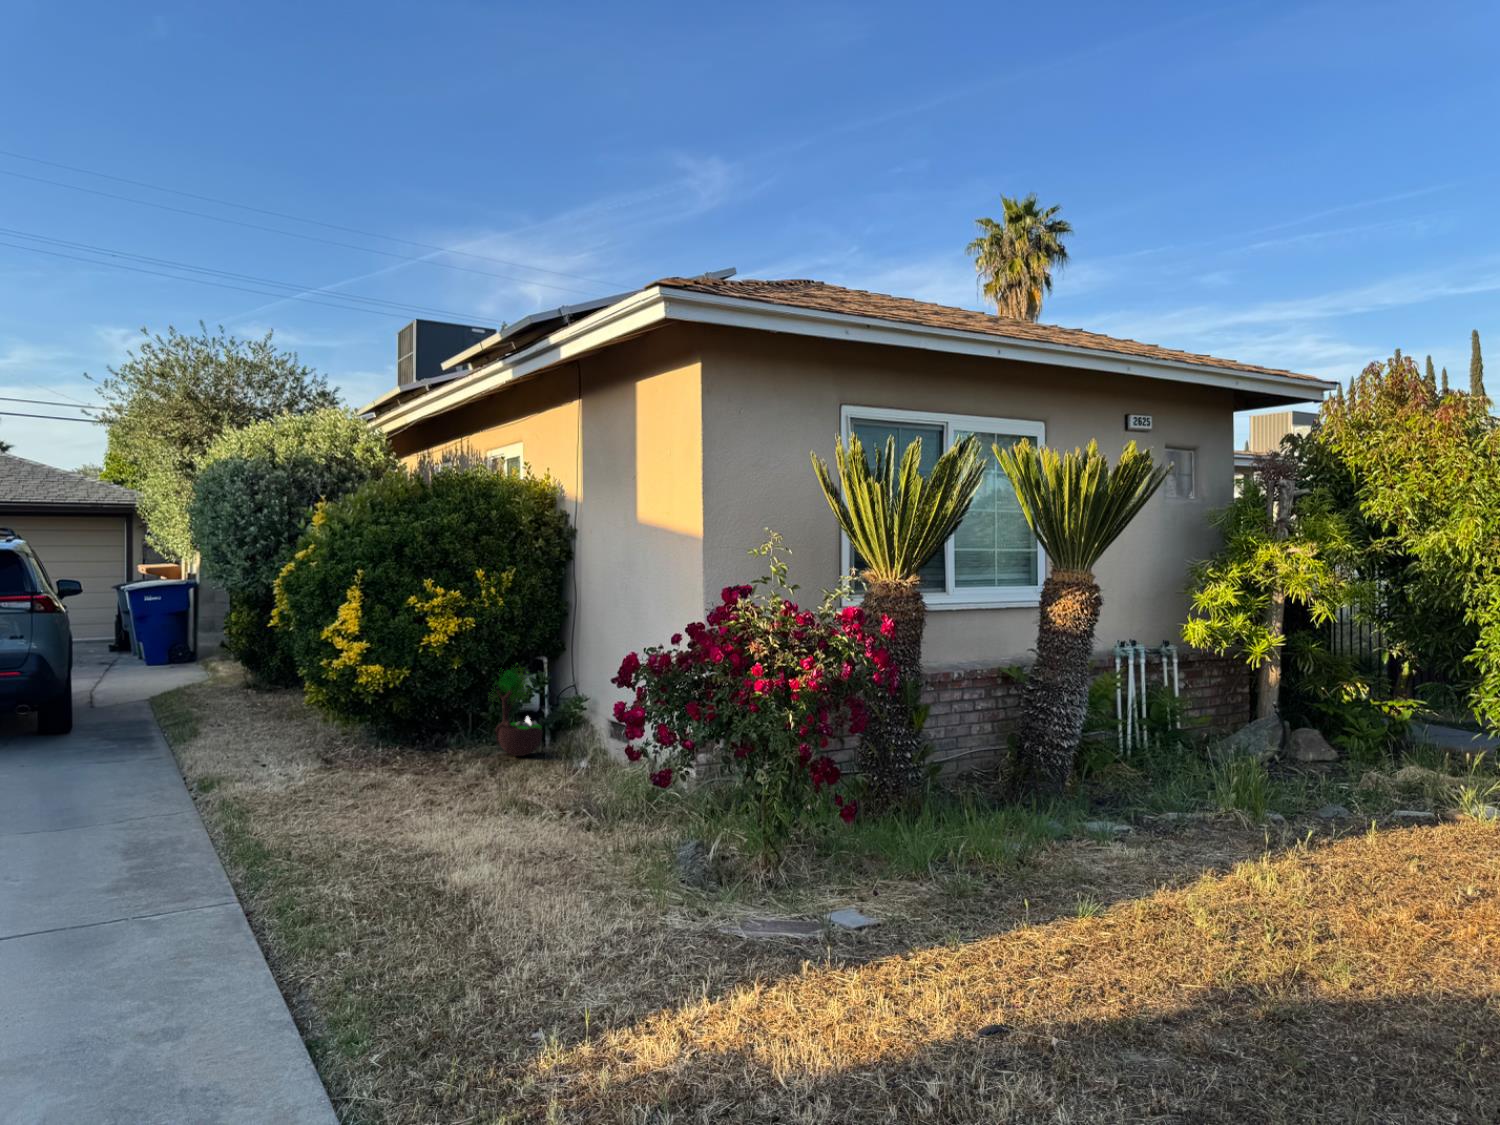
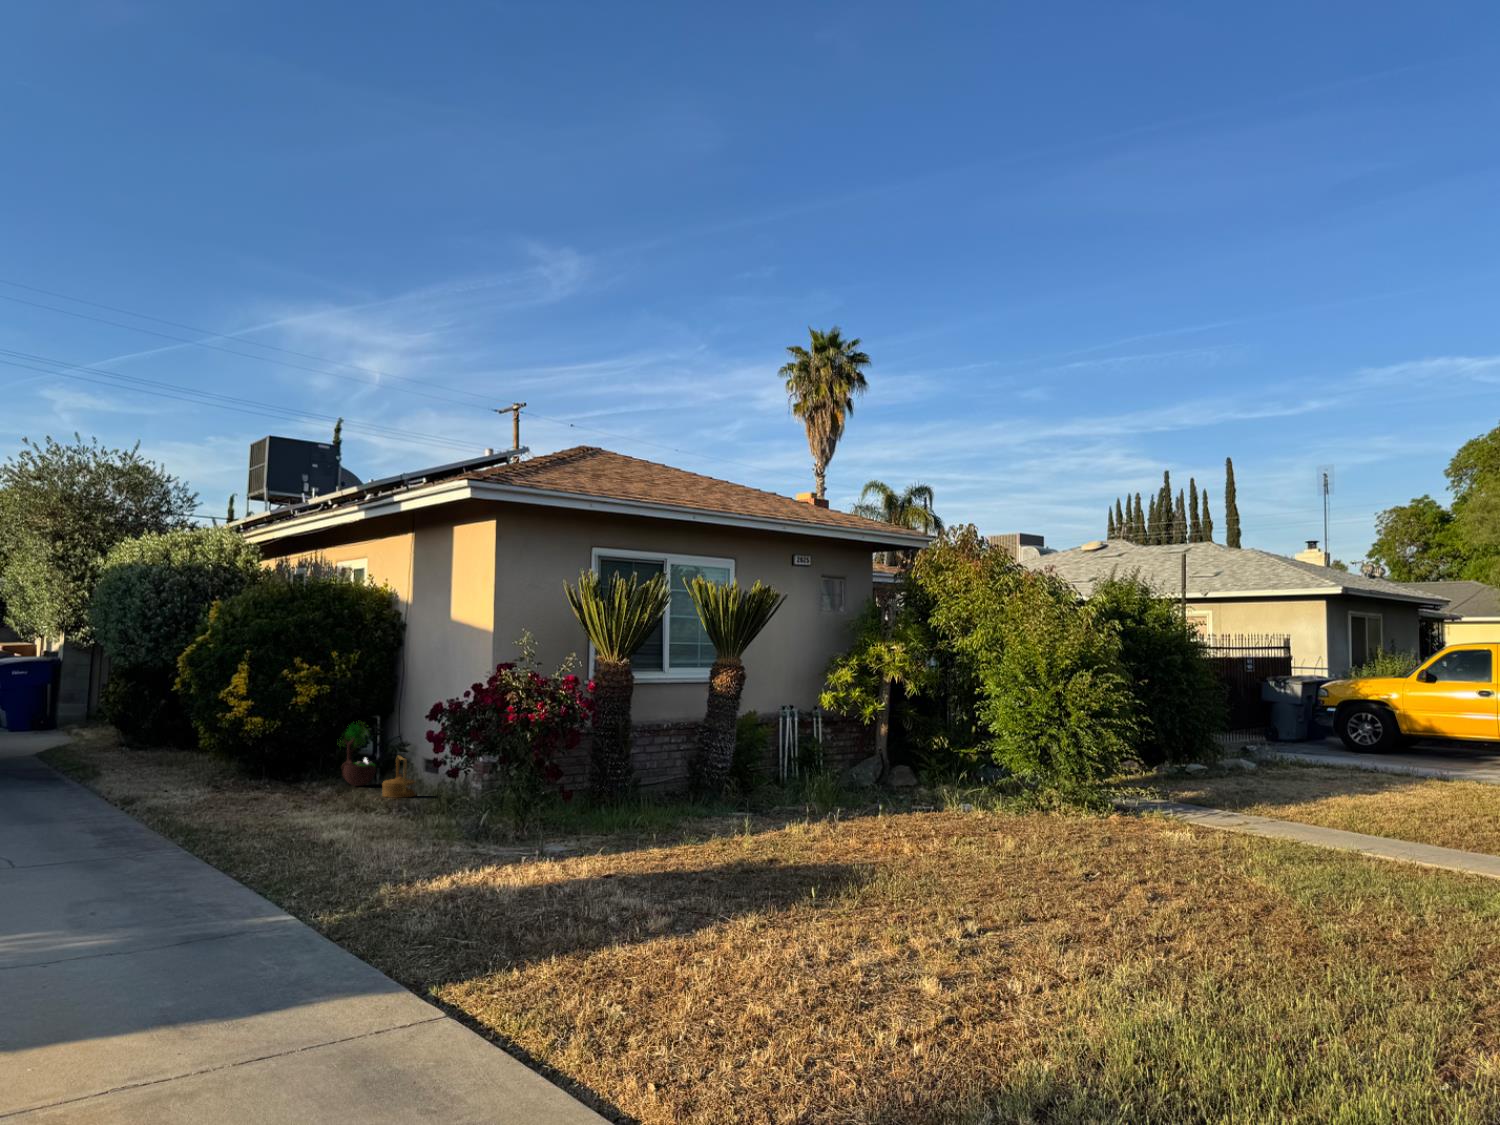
woven basket: none [550,718,603,782] -> present [382,755,417,798]

